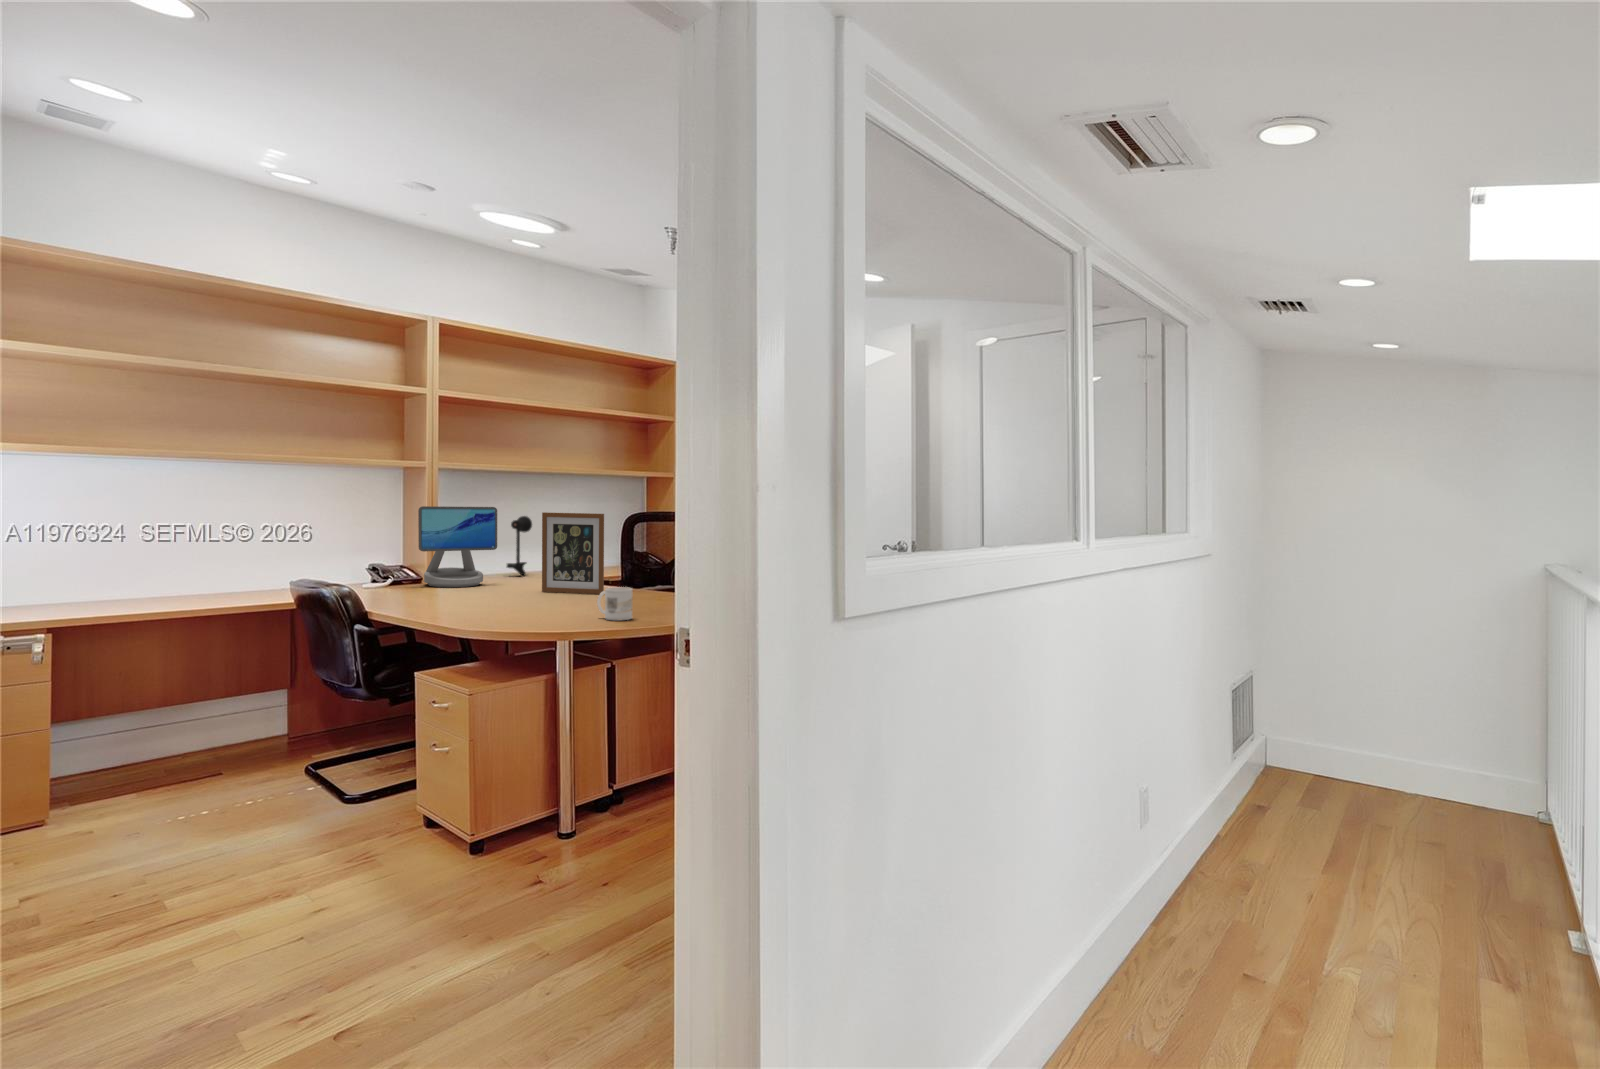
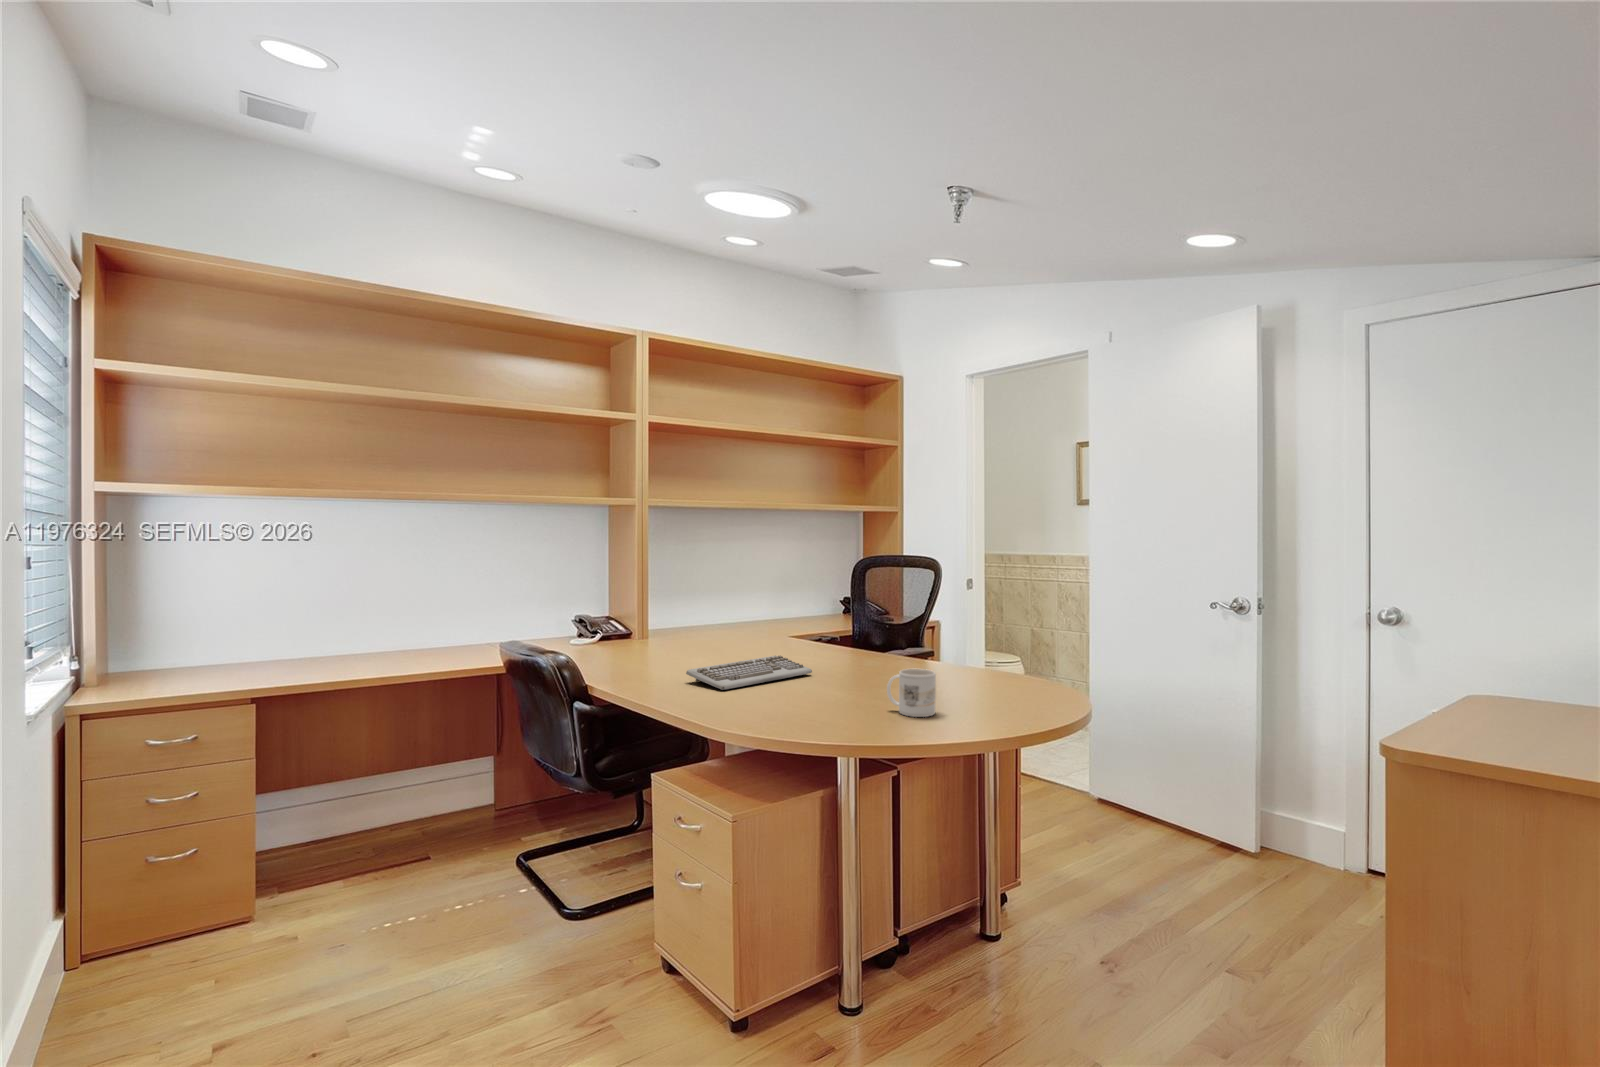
computer monitor: present [418,506,497,587] -> none [634,549,719,645]
picture frame: present [542,512,604,594] -> none [778,557,855,659]
desk lamp: present [507,516,532,575] -> none [720,556,747,624]
keyboard: none [449,588,558,609] -> present [686,656,812,690]

